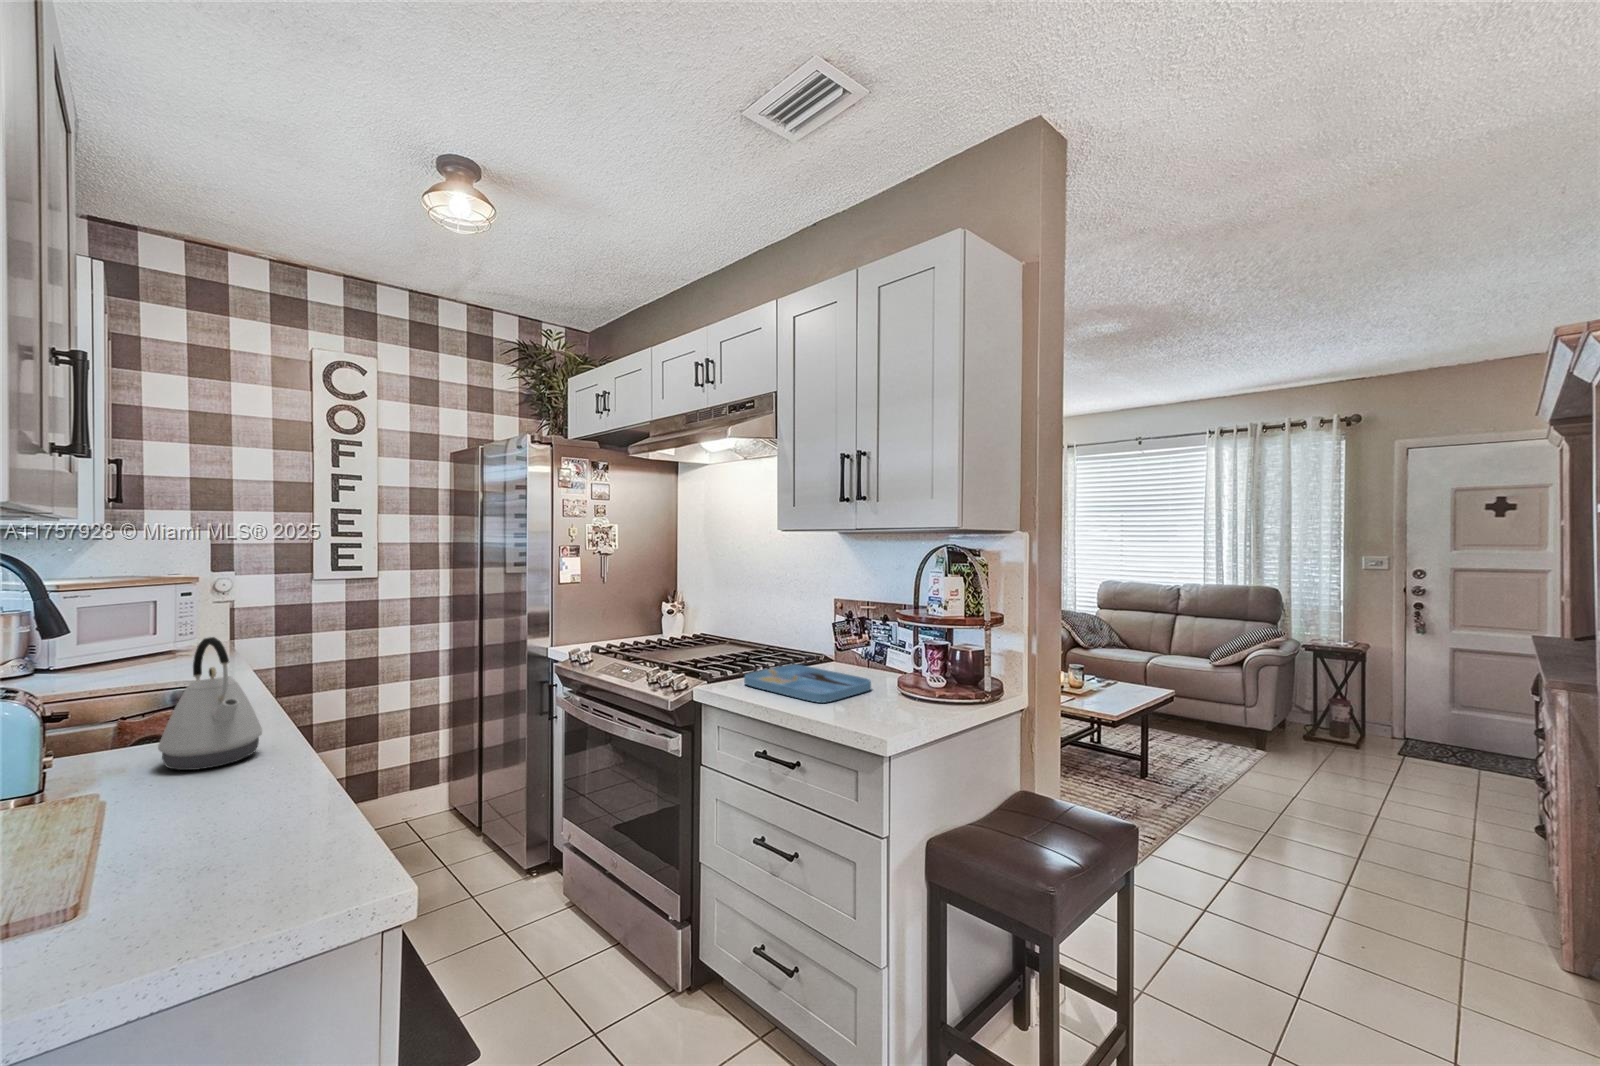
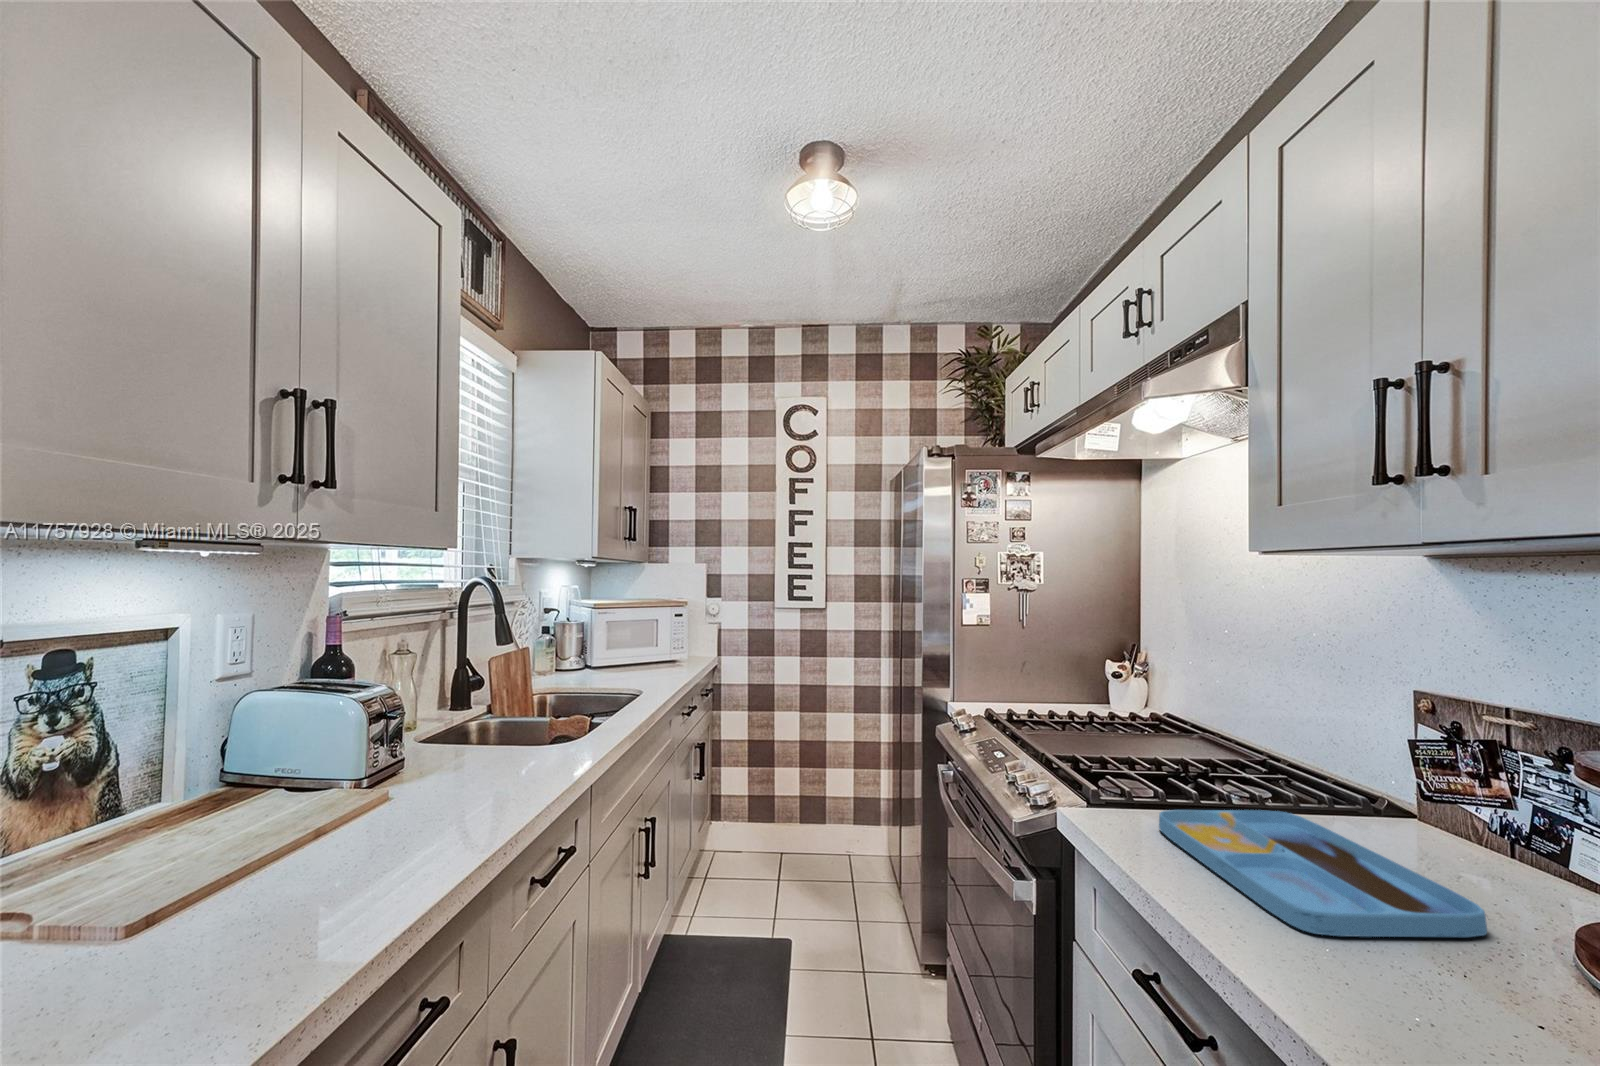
kettle: present [158,637,262,770] -> none [451,650,536,781]

